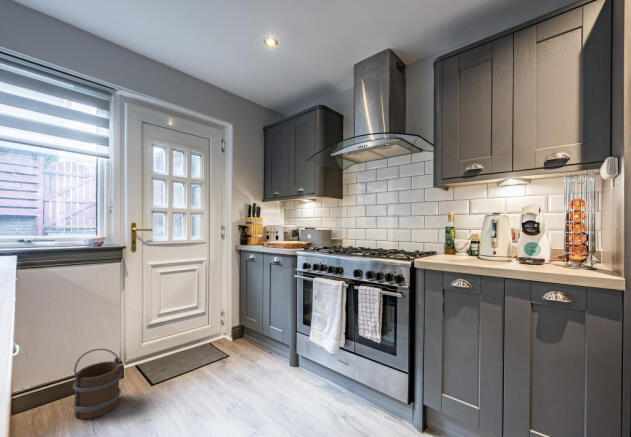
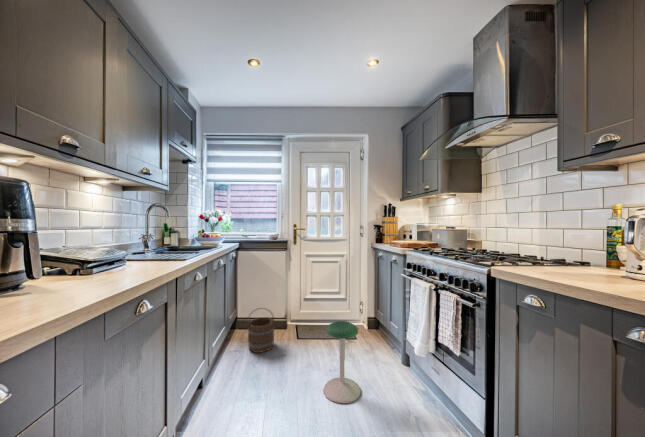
stool: none [226,331,268,421] -> present [323,321,361,403]

